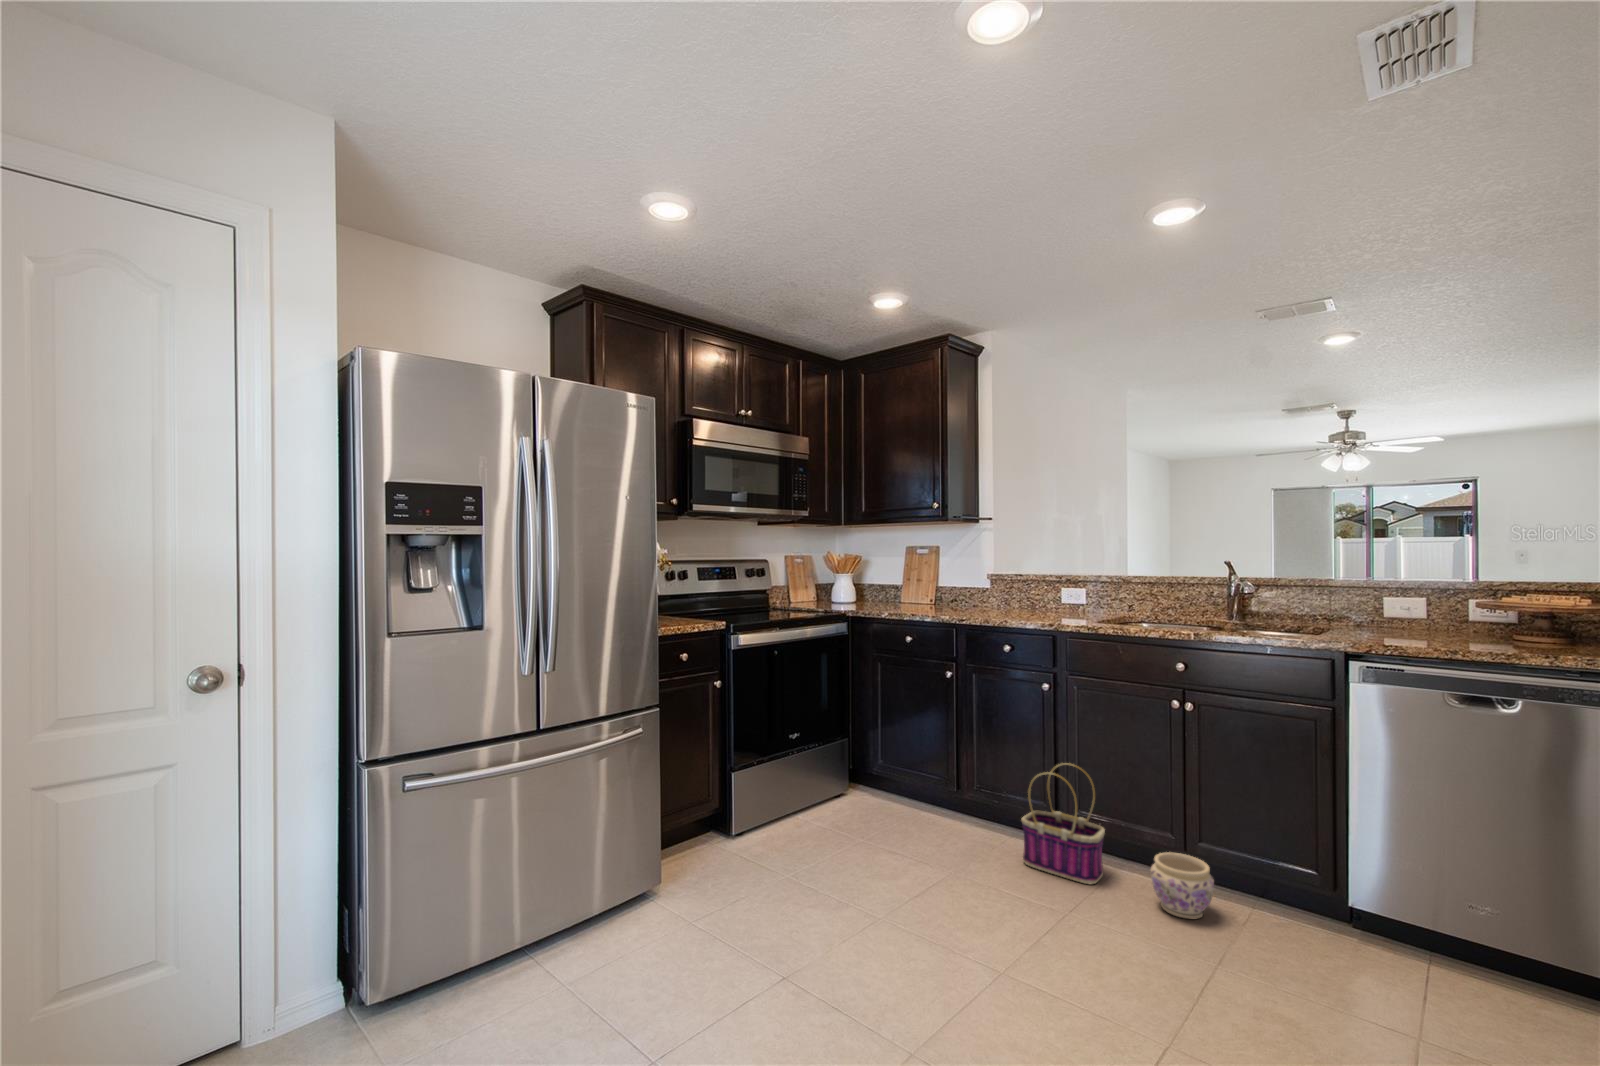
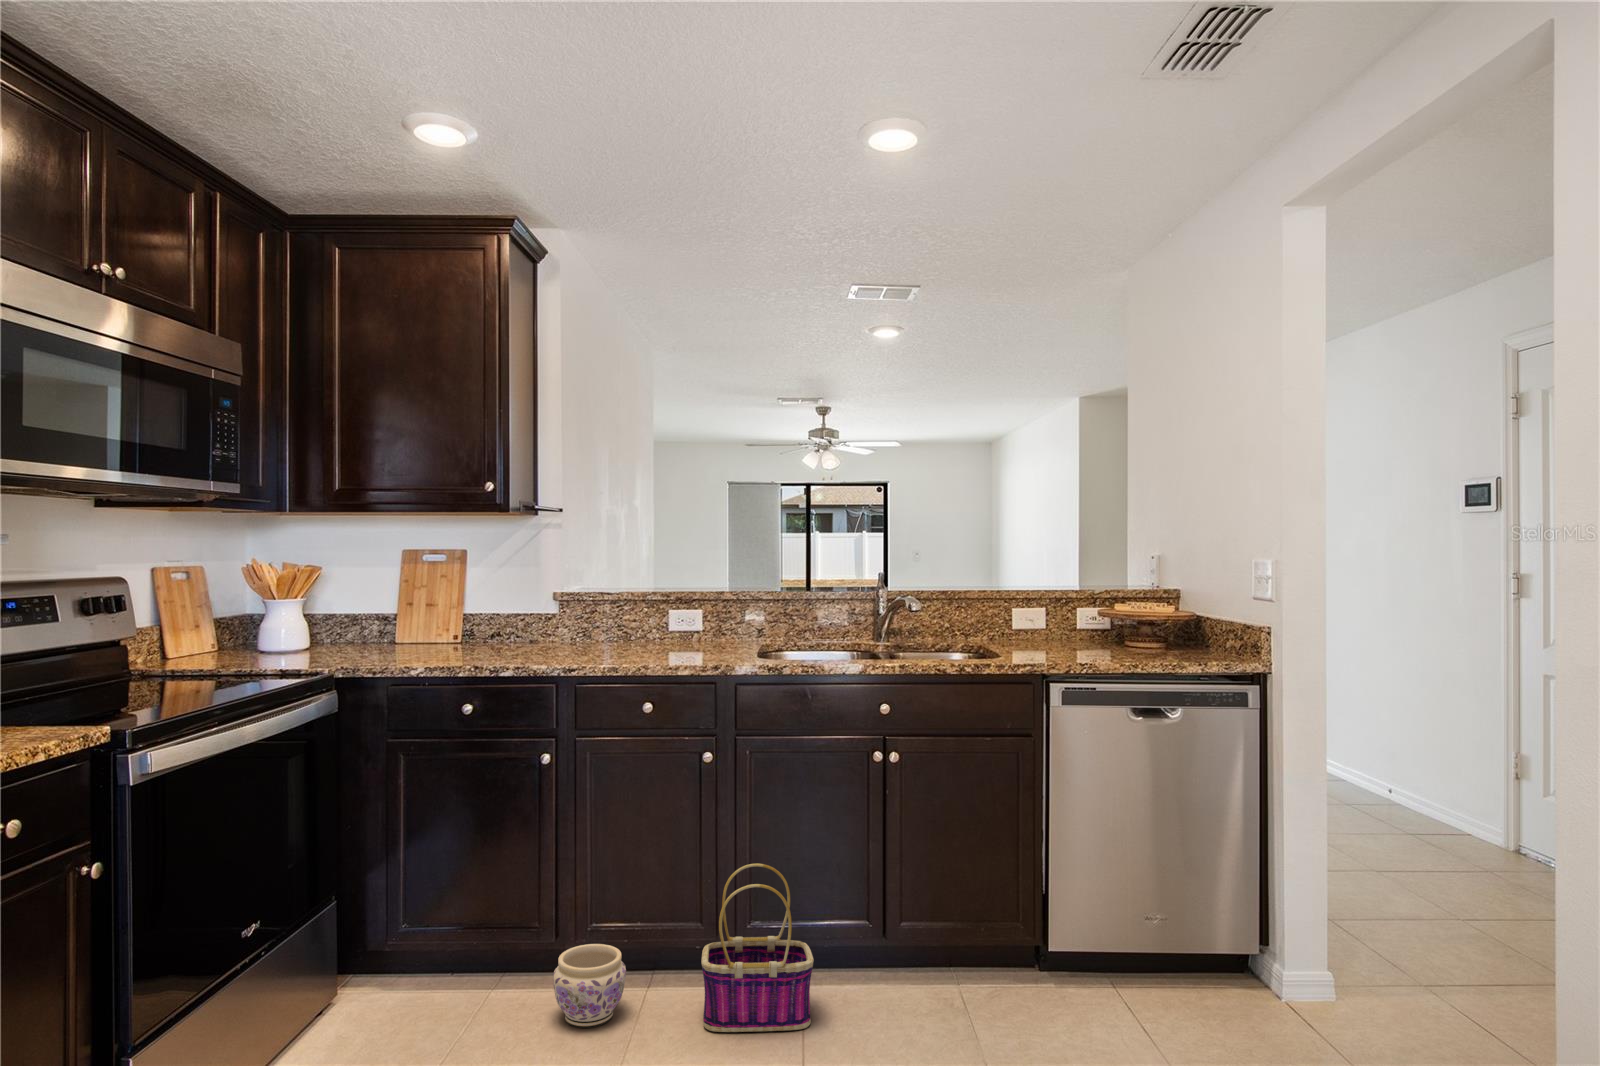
planter: present [1151,852,1214,919] -> present [553,944,626,1028]

